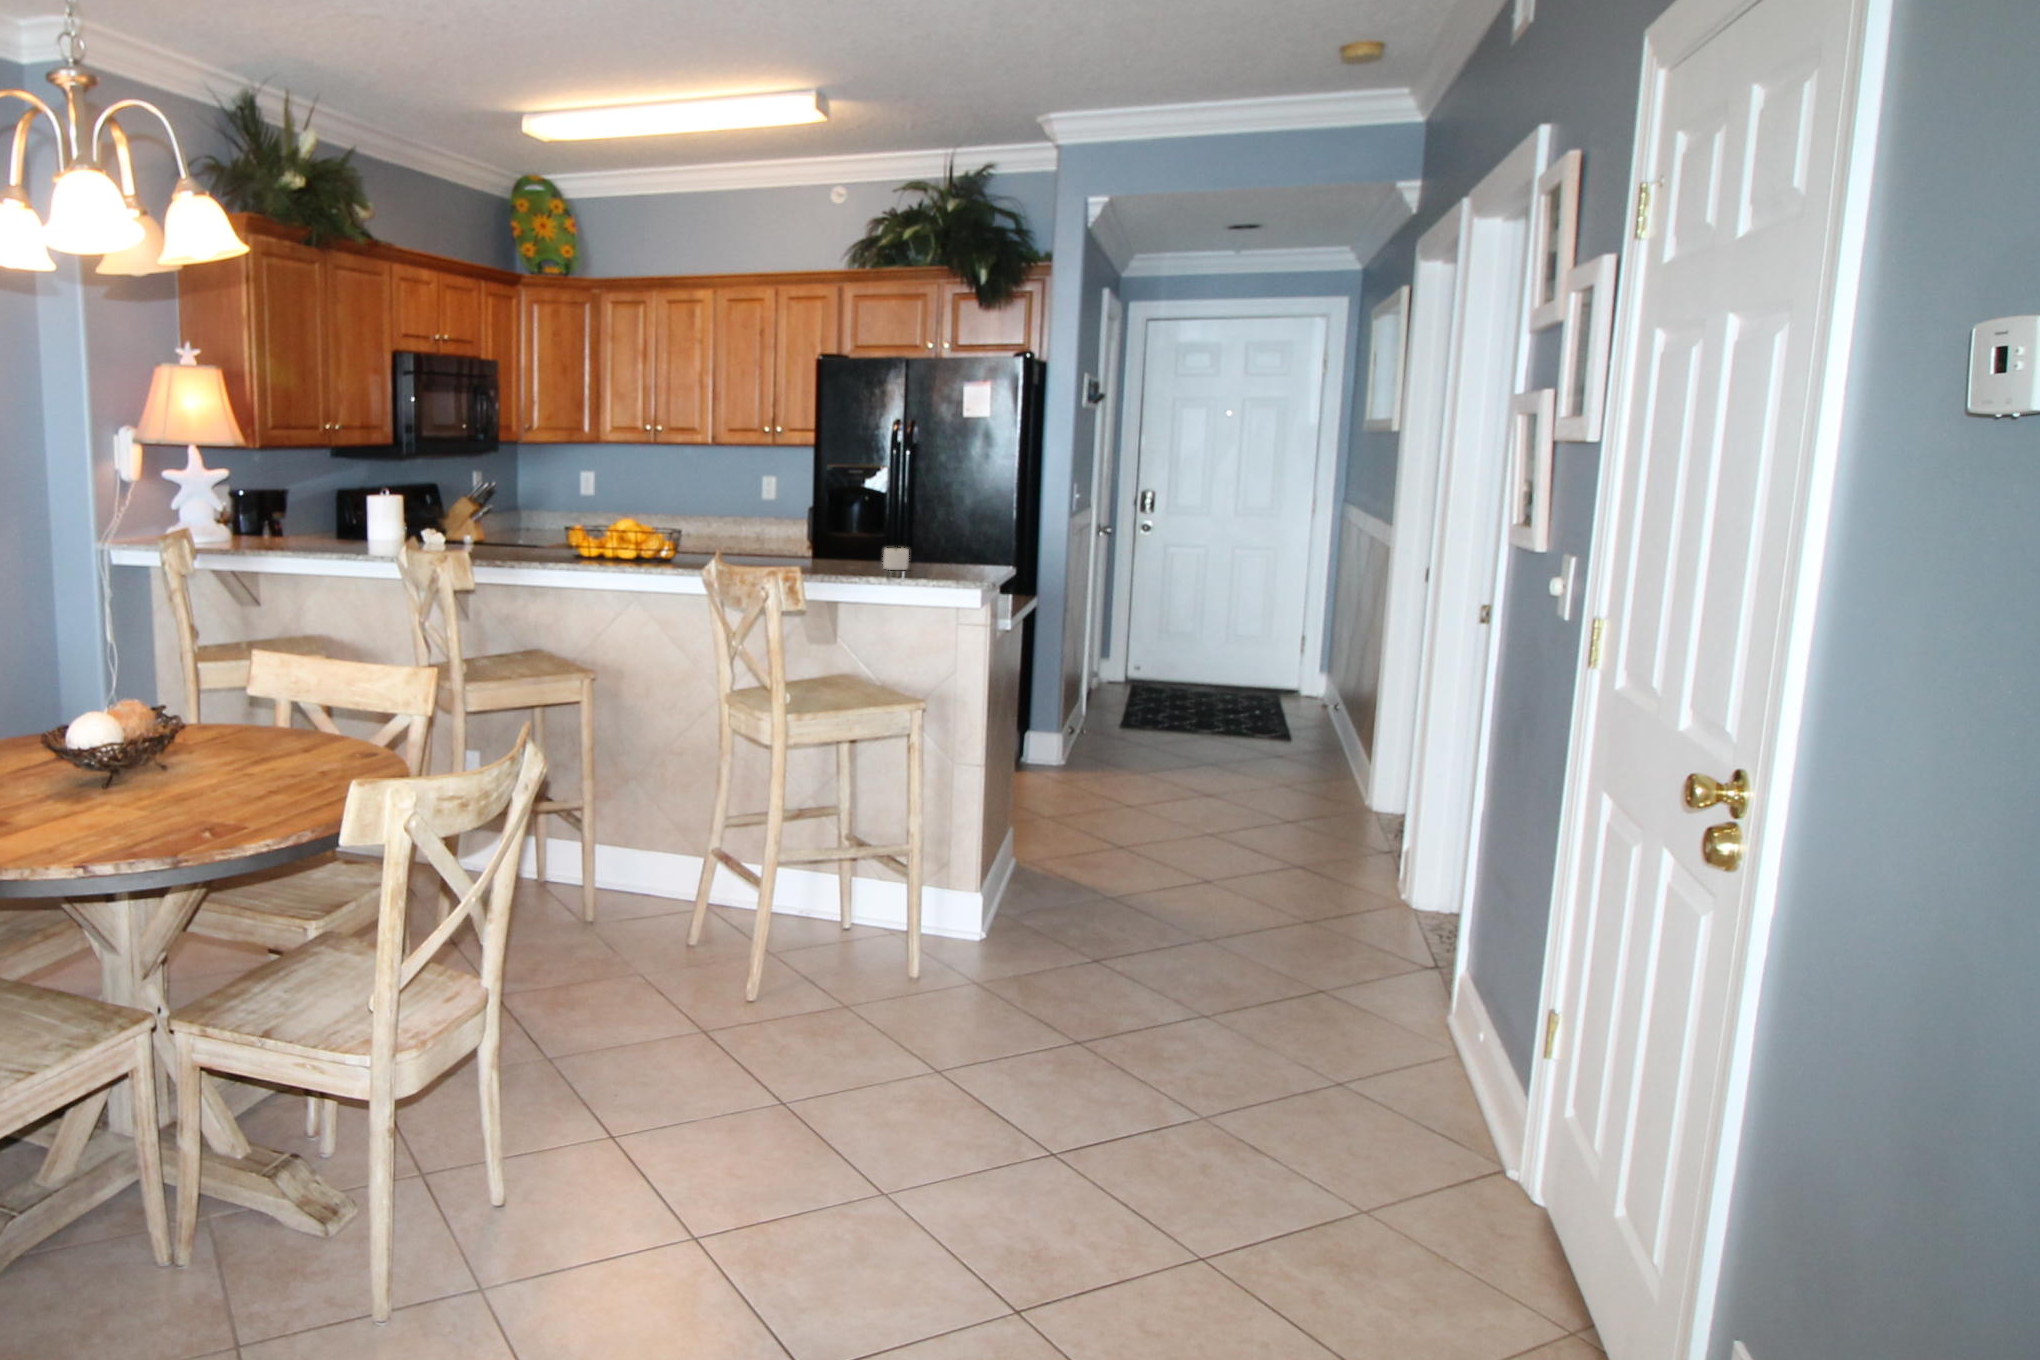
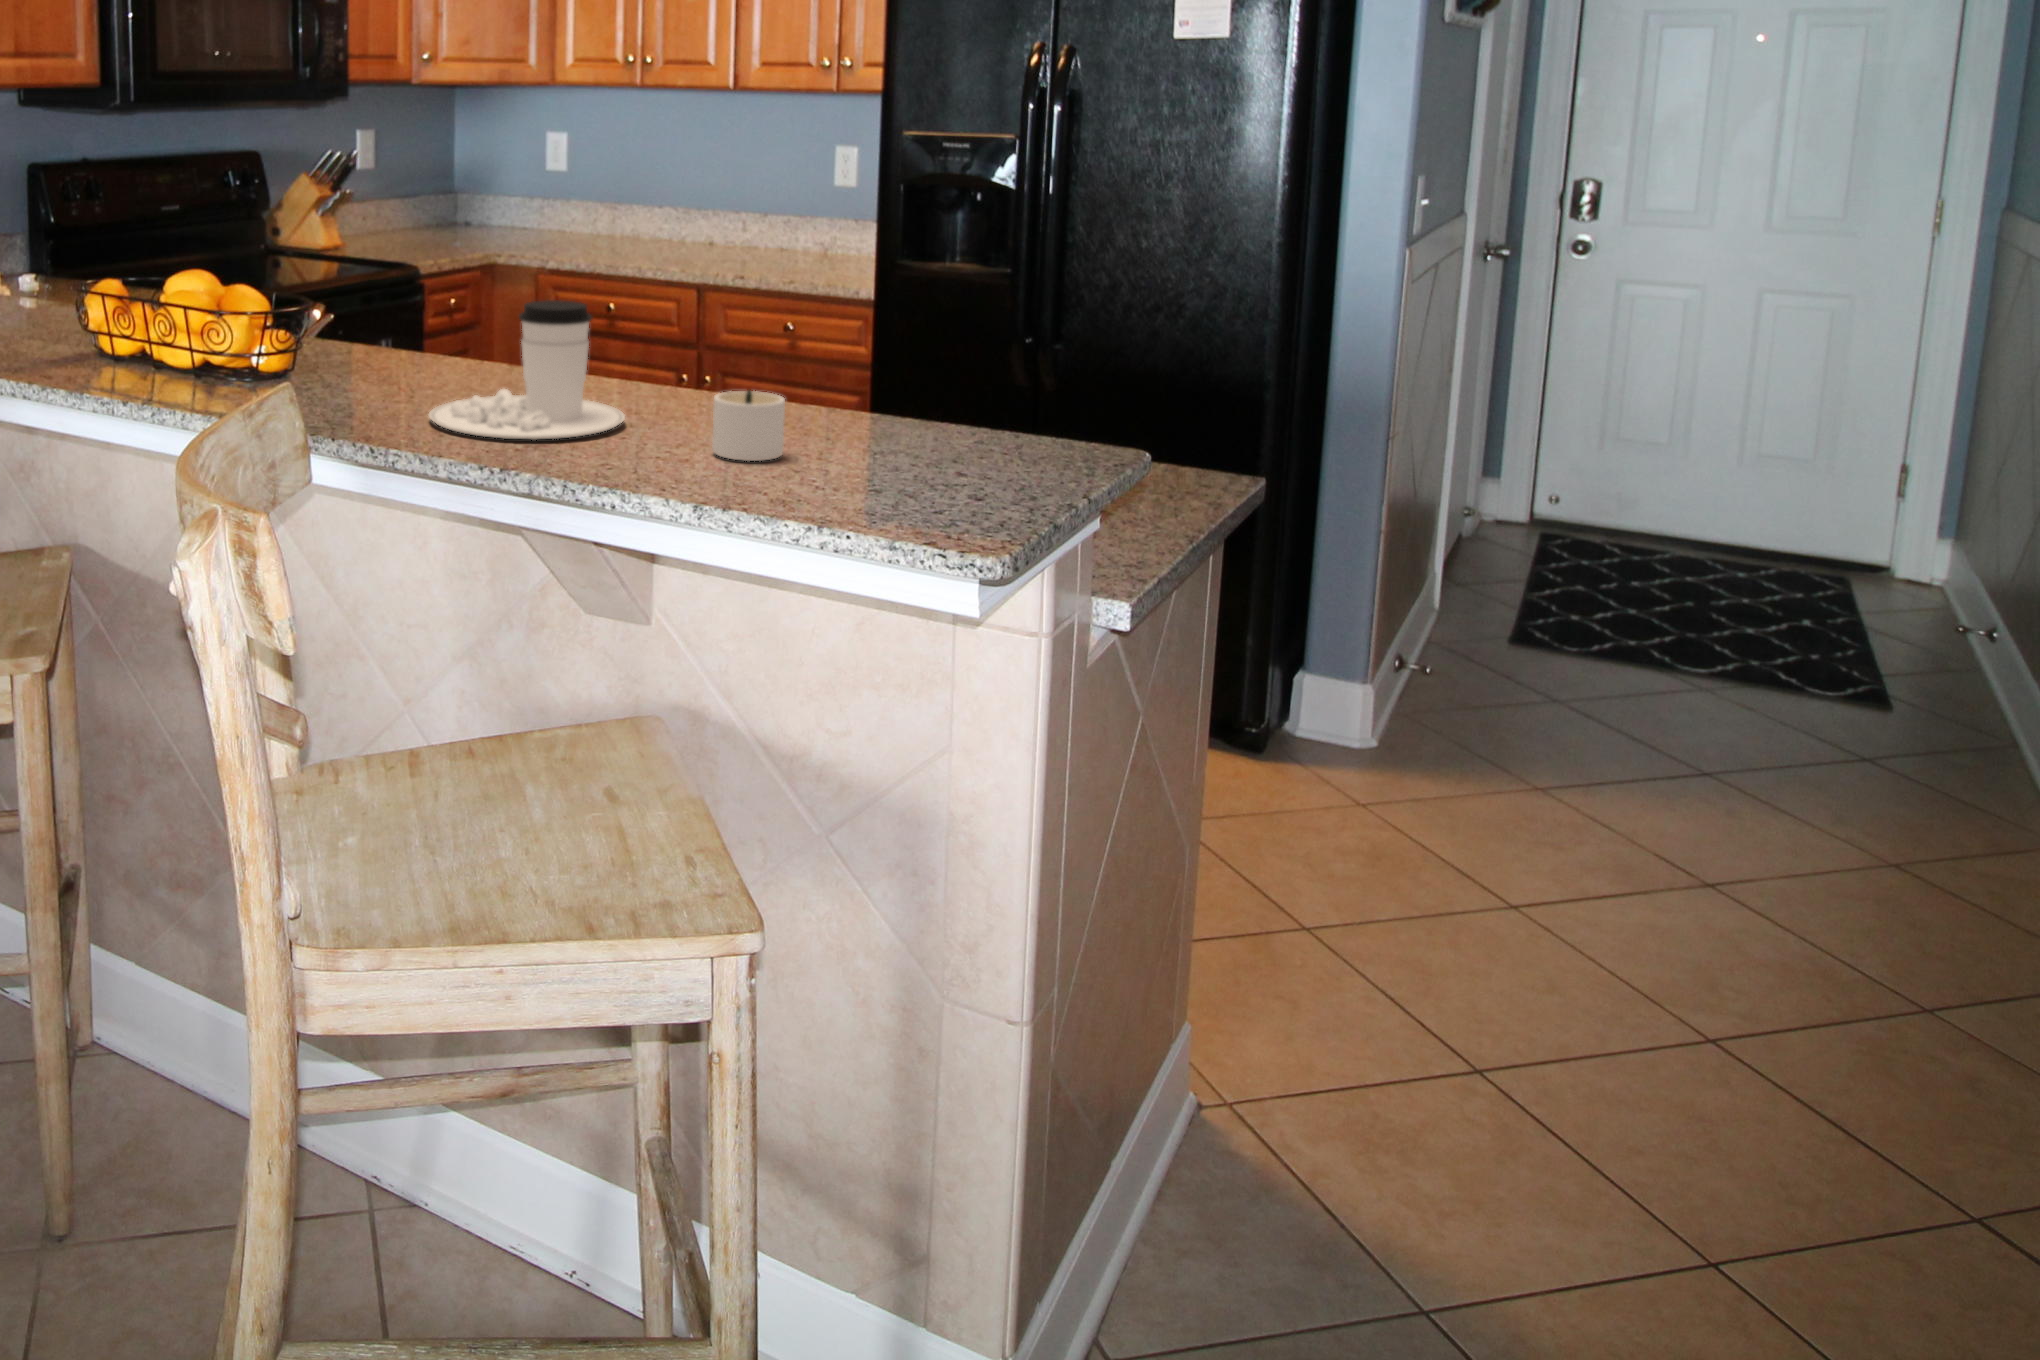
coffee cup: none [769,521,842,568] -> present [429,300,625,440]

